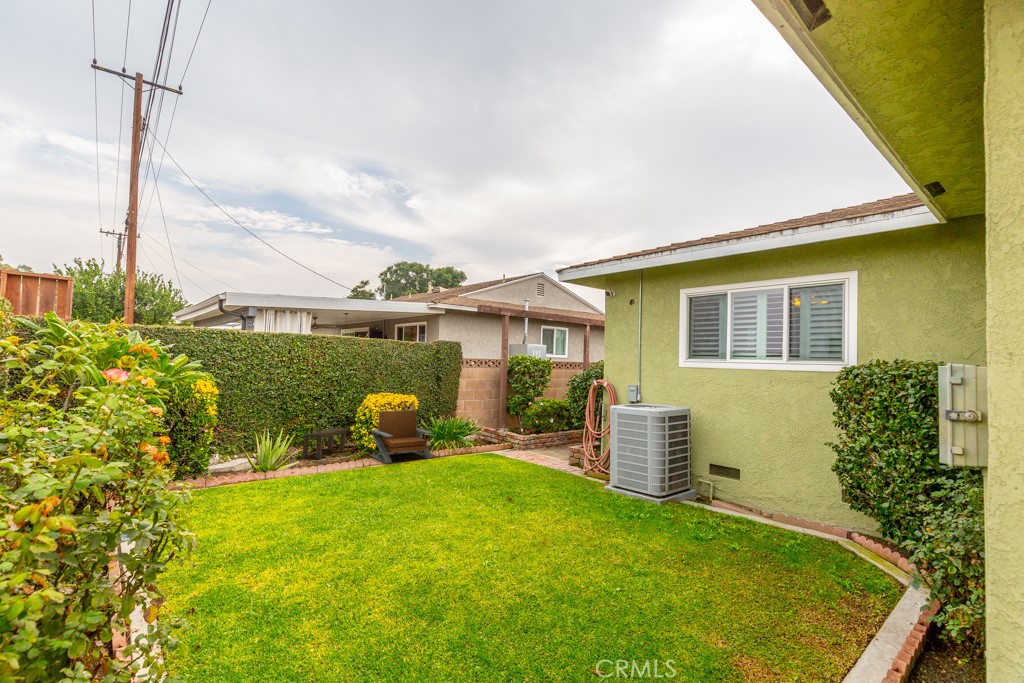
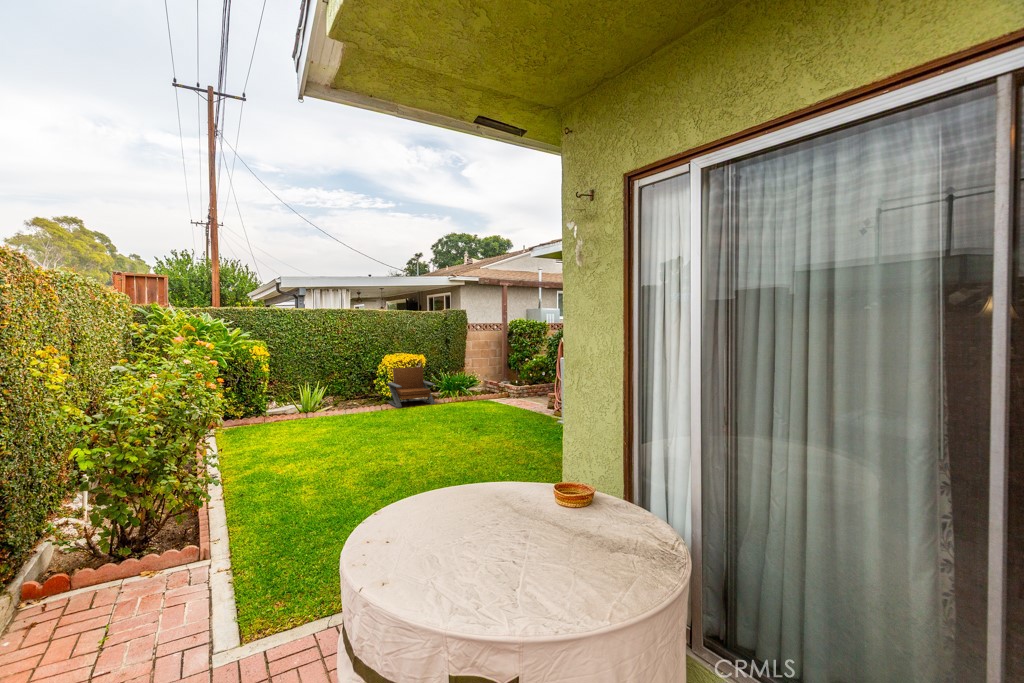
bench: present [302,428,347,459] -> none [337,382,371,405]

